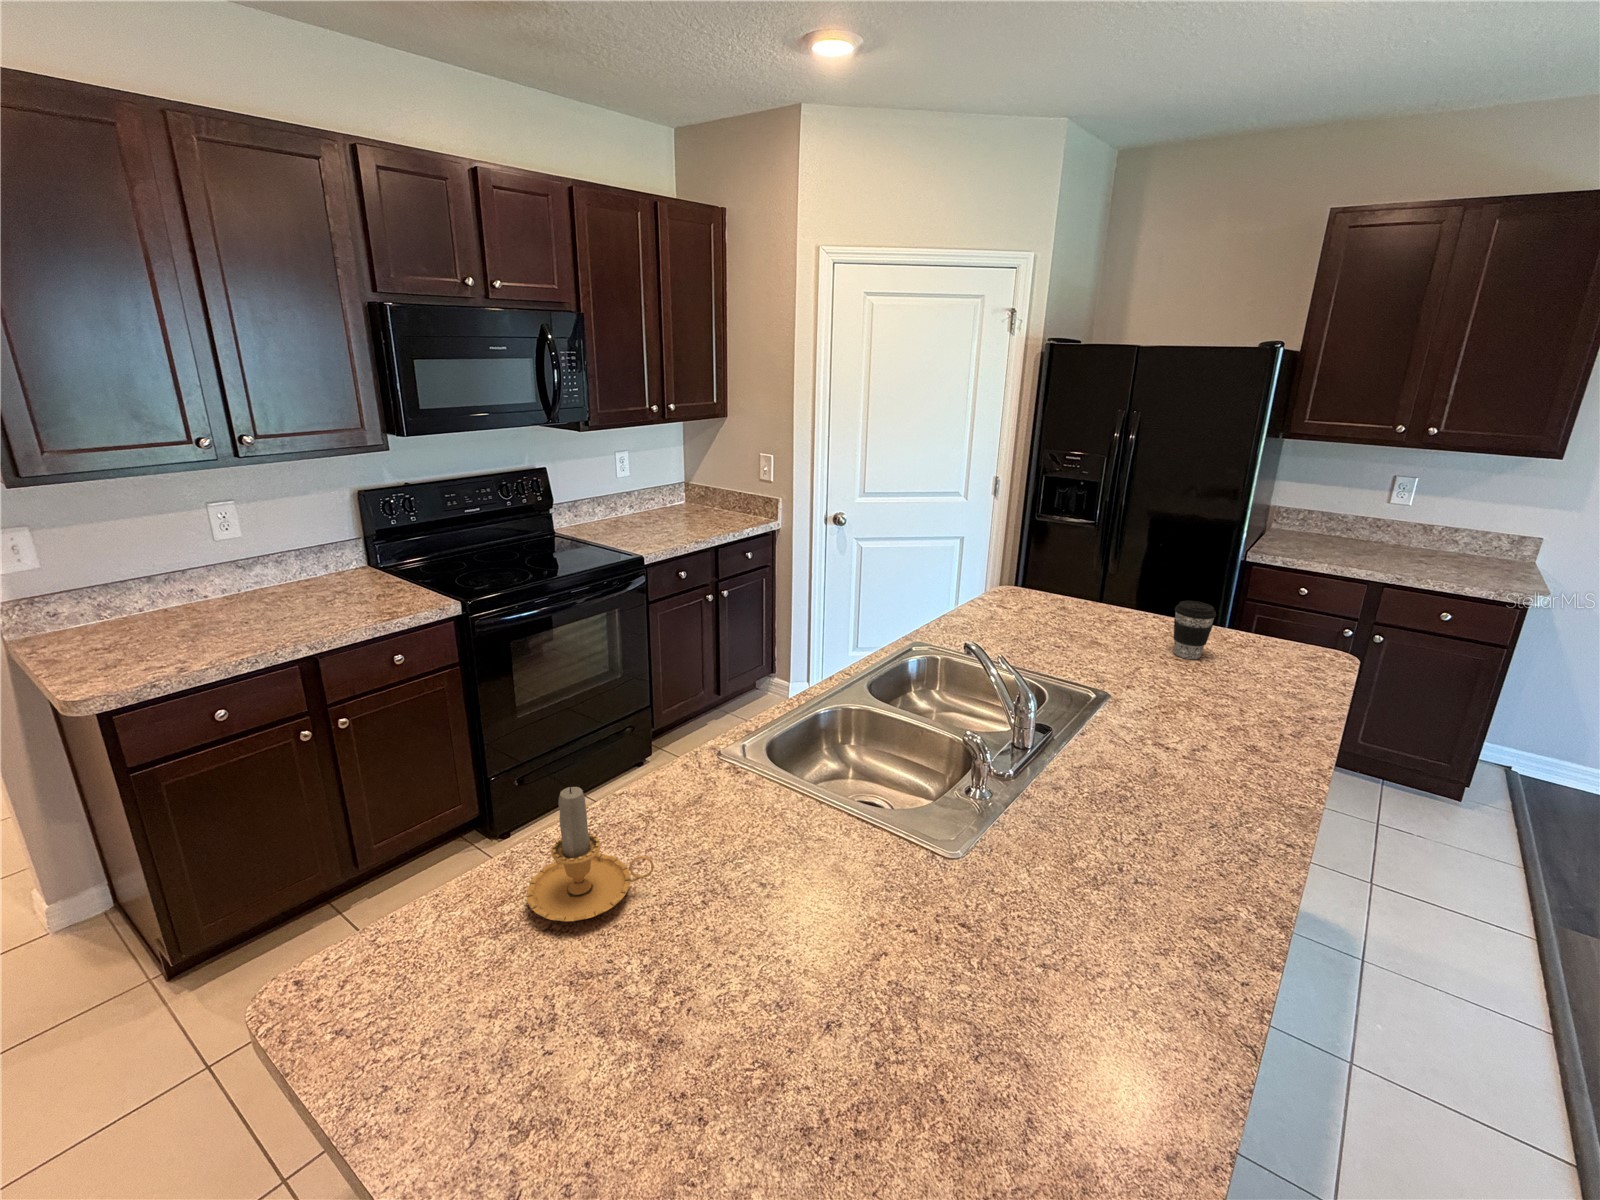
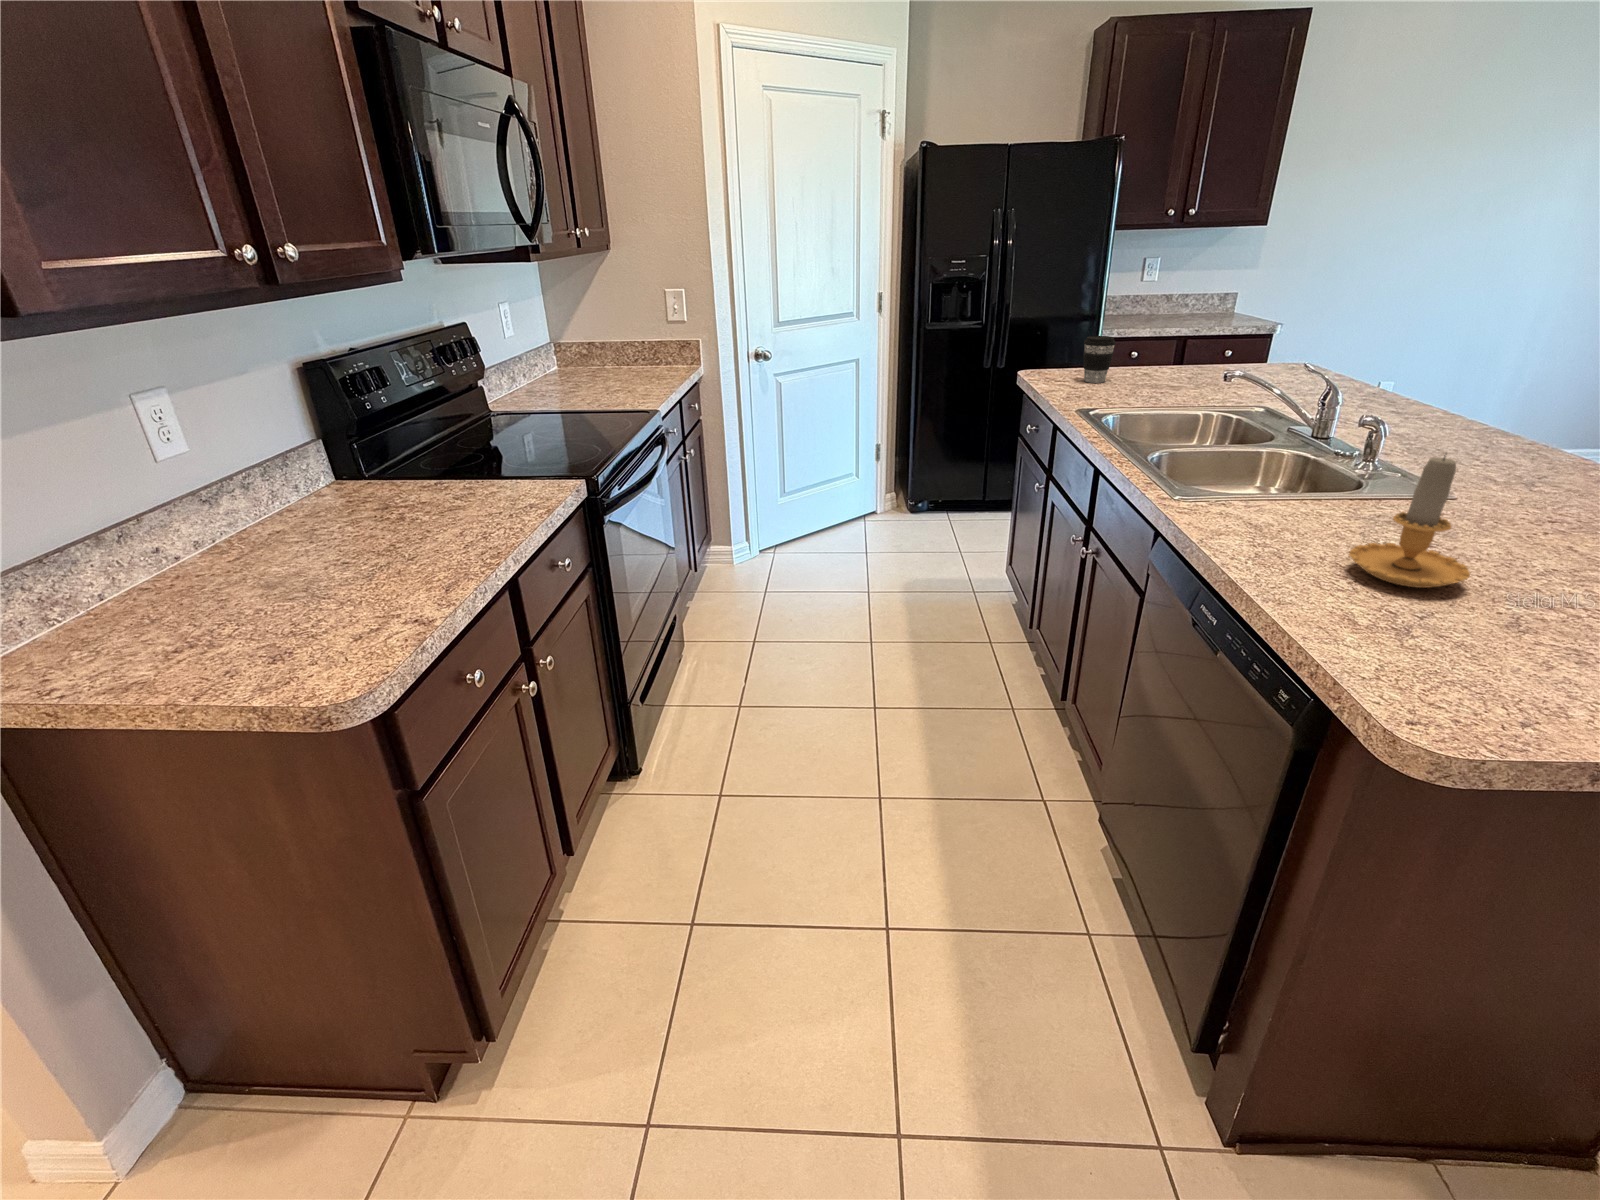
coffee cup: present [1174,601,1216,659] -> present [1084,336,1116,383]

